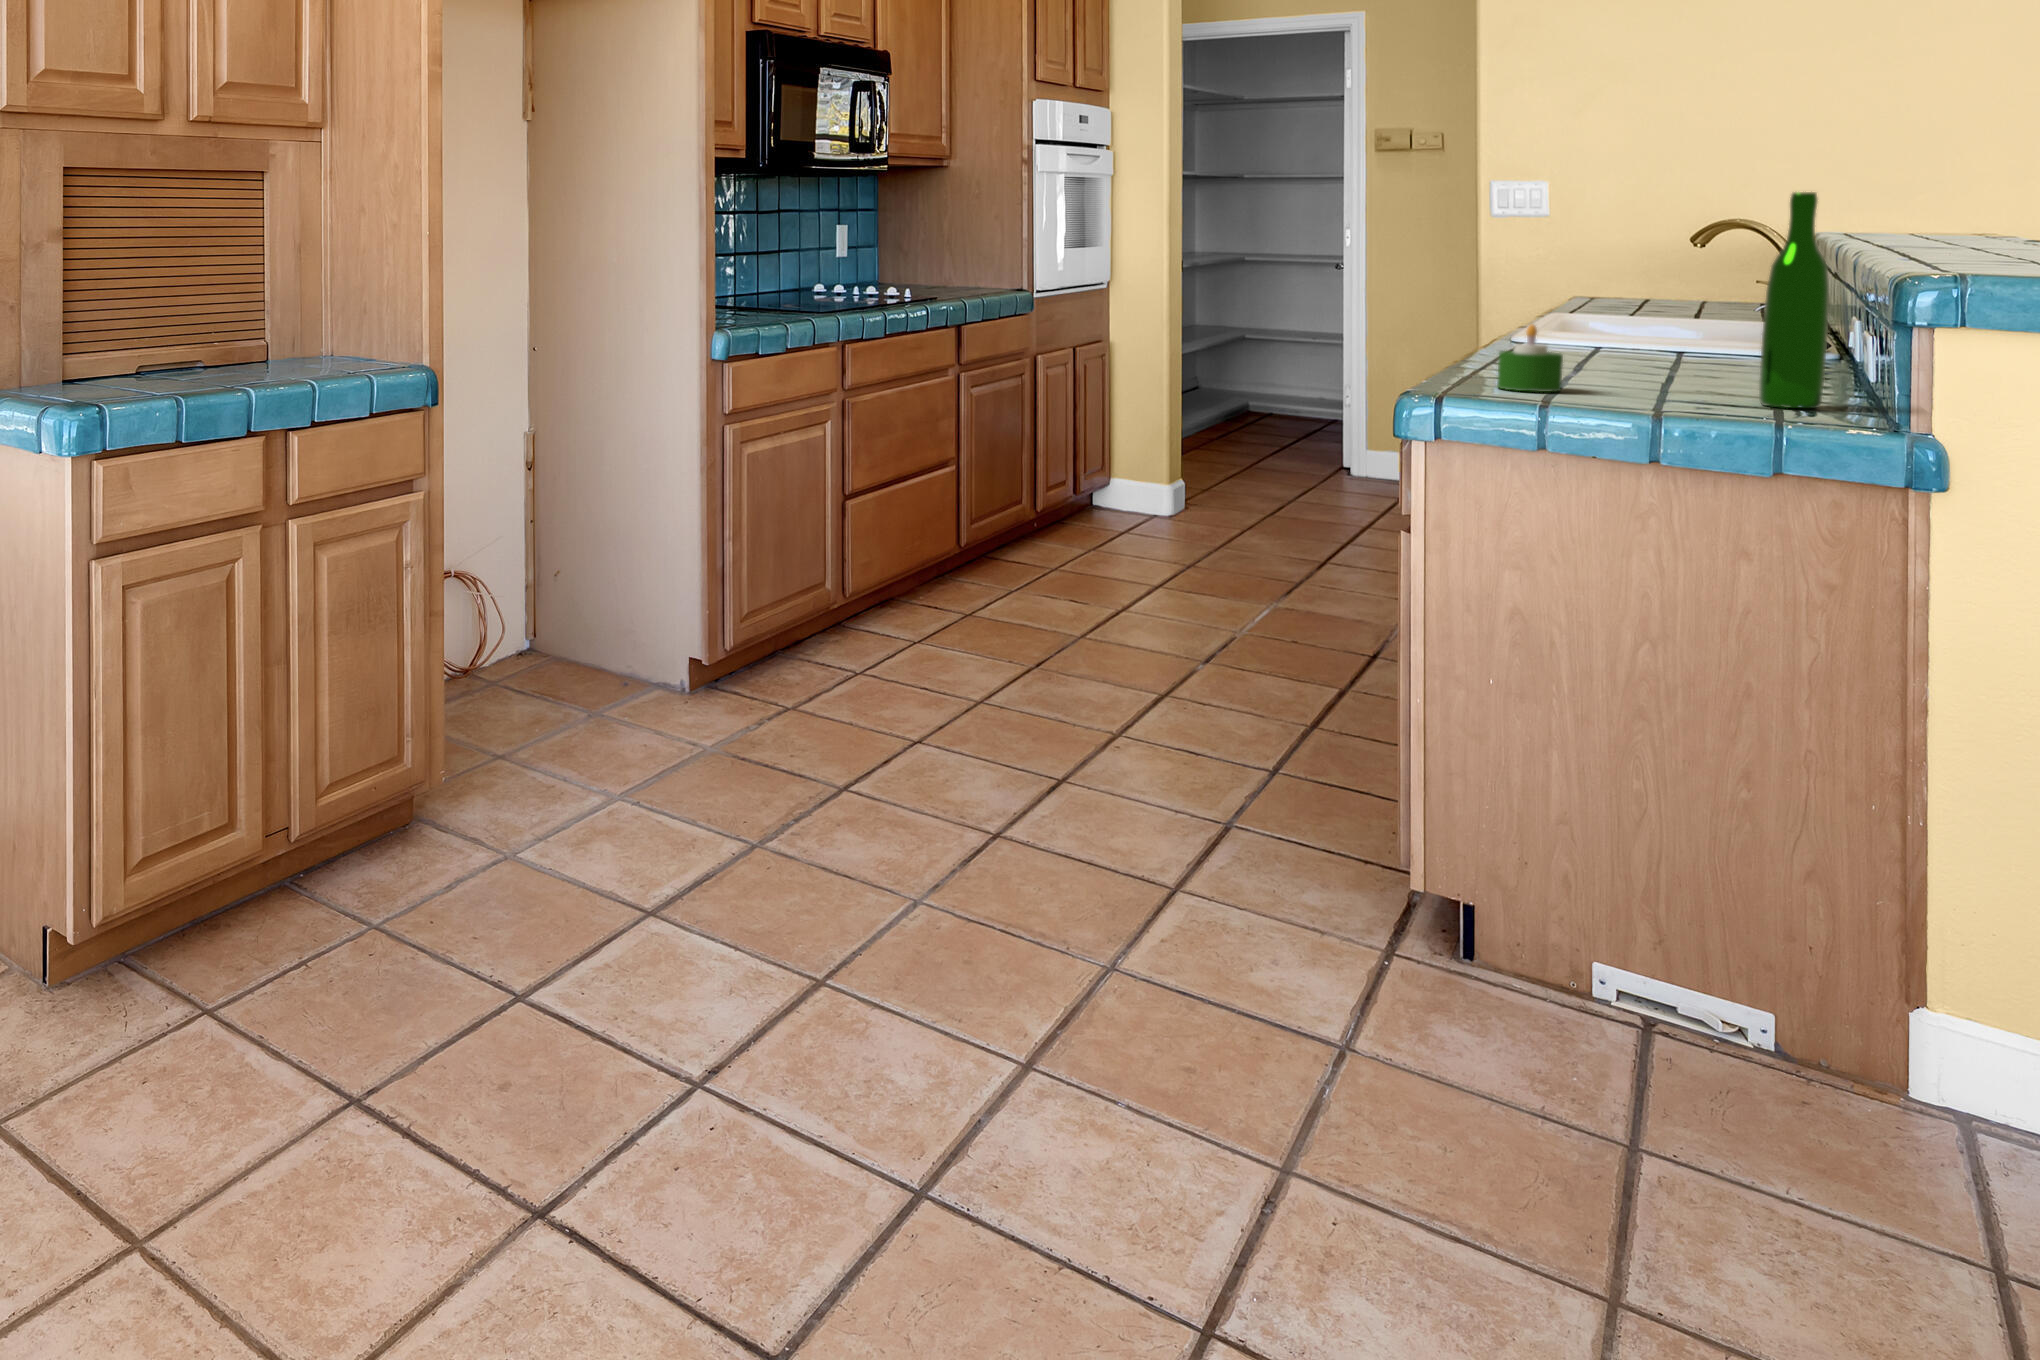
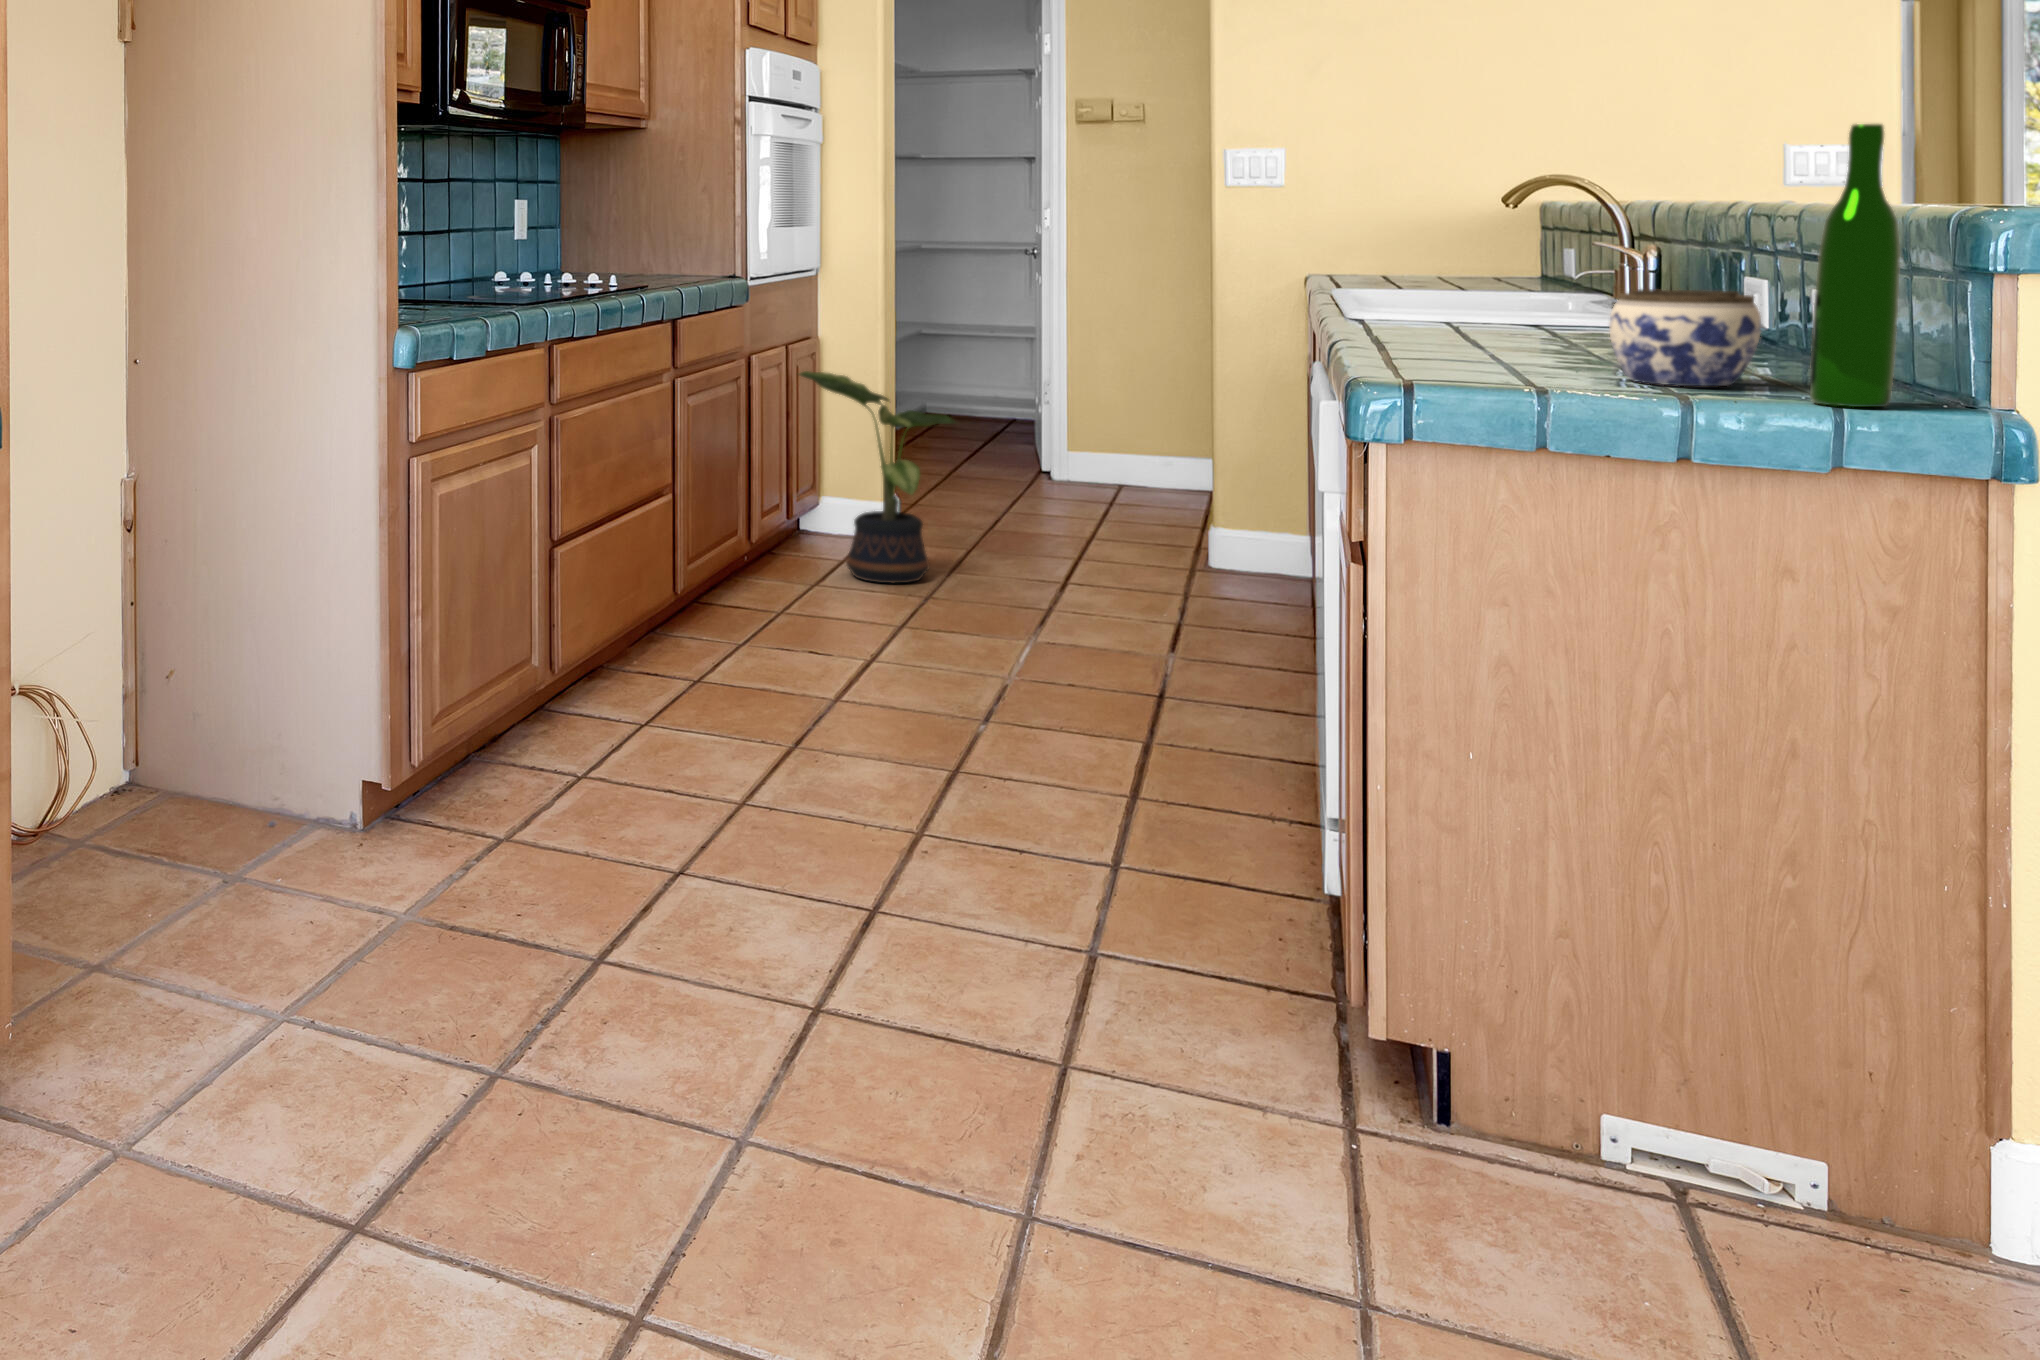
jar: none [1627,315,1749,391] -> present [1609,289,1761,386]
candle: present [1497,324,1563,392] -> none [1478,302,1563,392]
potted plant: none [1079,369,1225,551] -> present [799,371,956,583]

